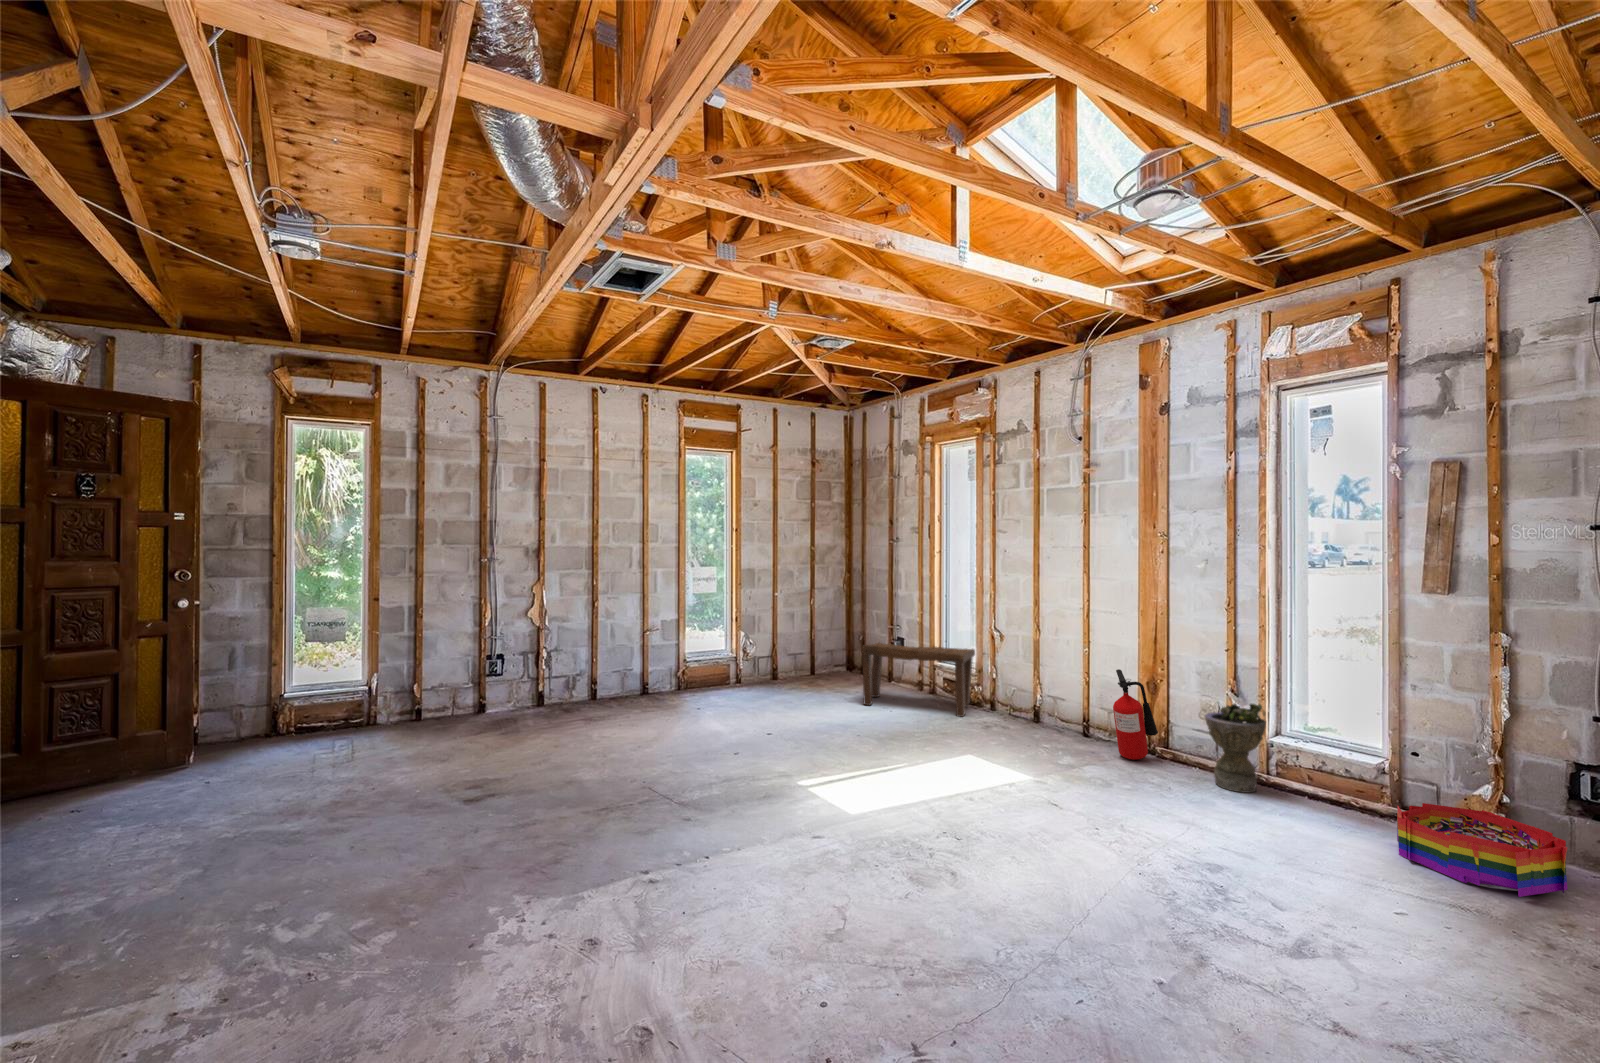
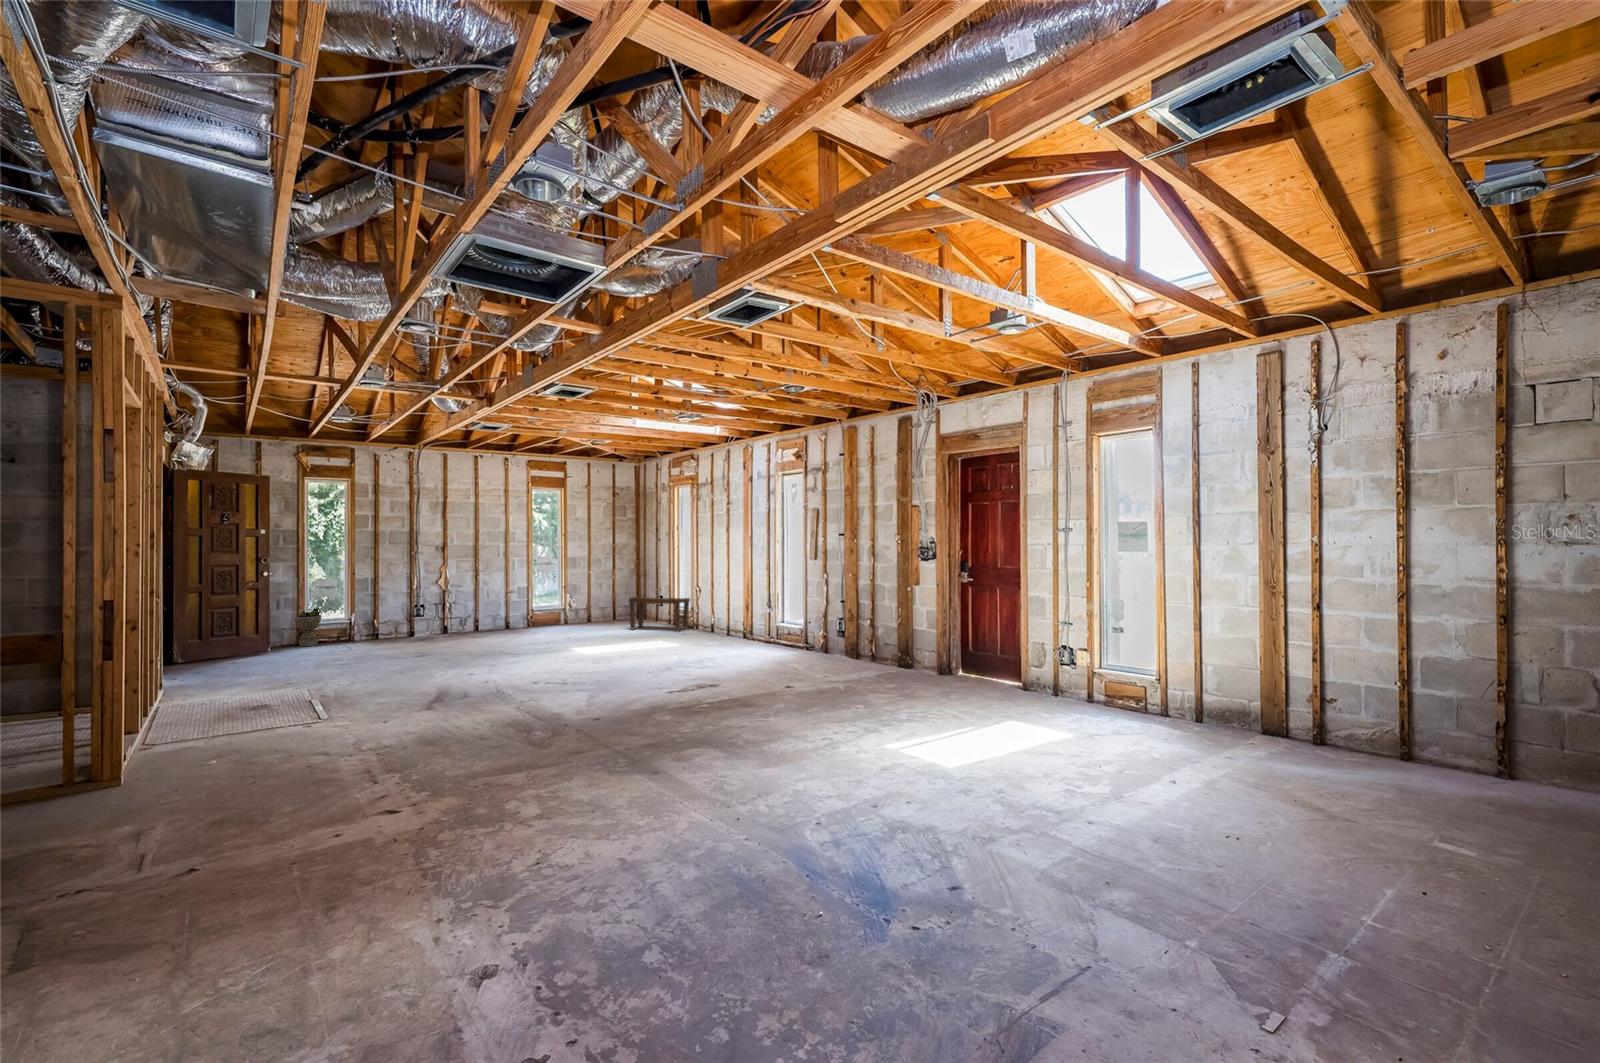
fire extinguisher: present [1113,669,1158,760] -> none [728,599,748,640]
planter: present [1205,703,1266,793] -> present [294,608,322,647]
storage bin: present [1397,803,1567,897] -> none [786,637,828,657]

